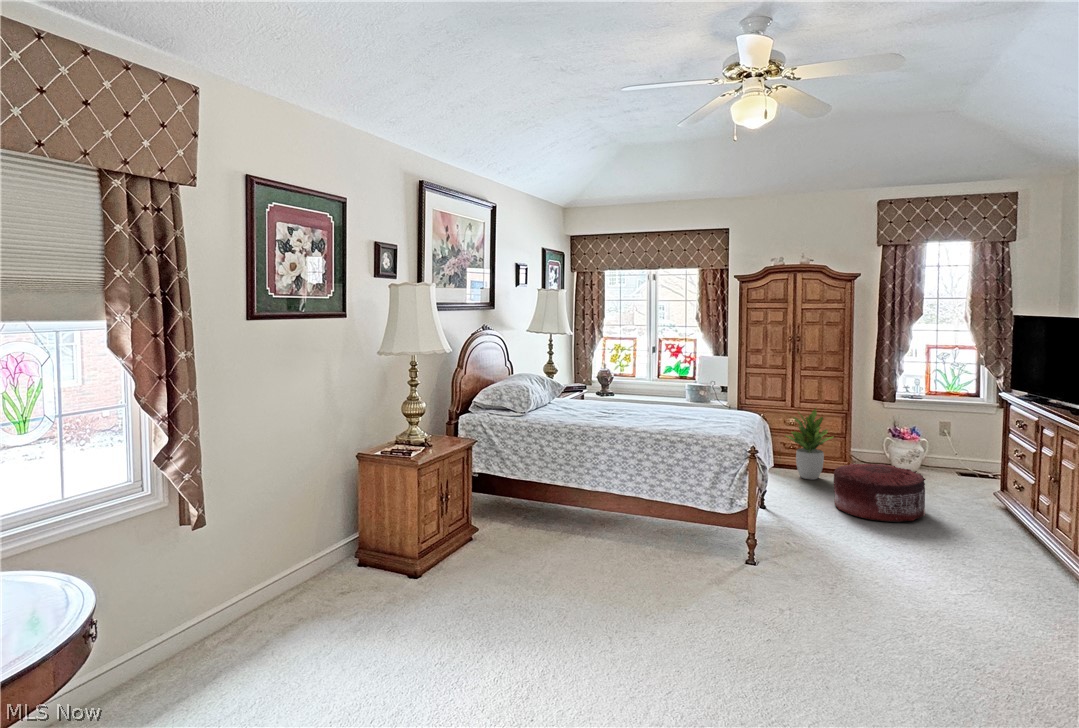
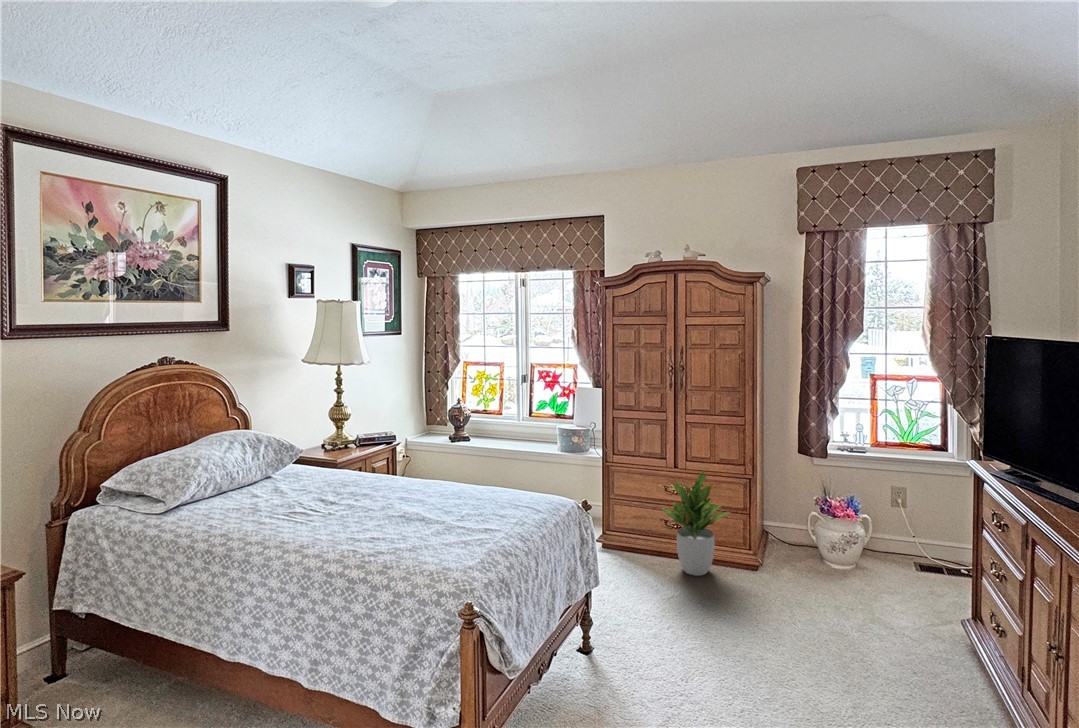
pouf: present [834,463,925,522] -> none [697,569,837,688]

